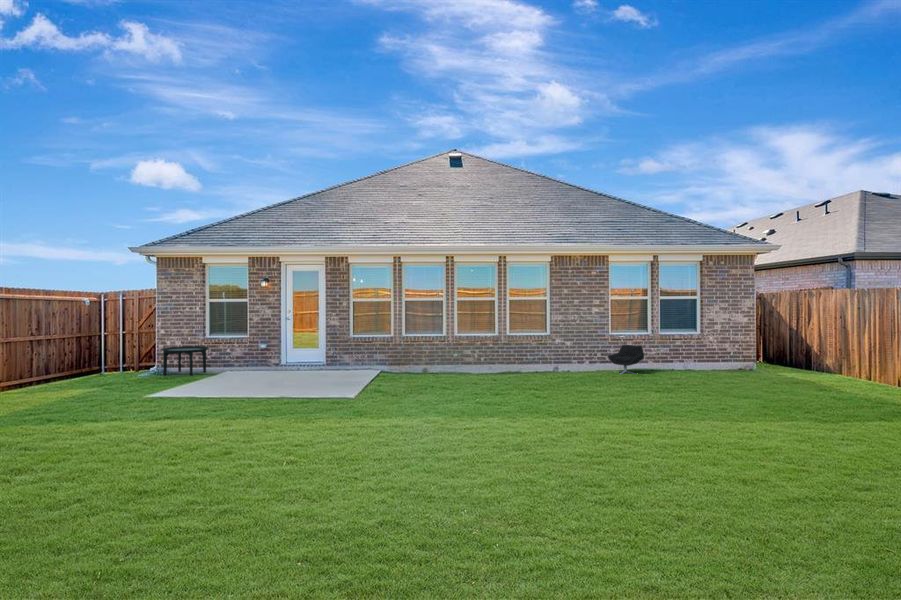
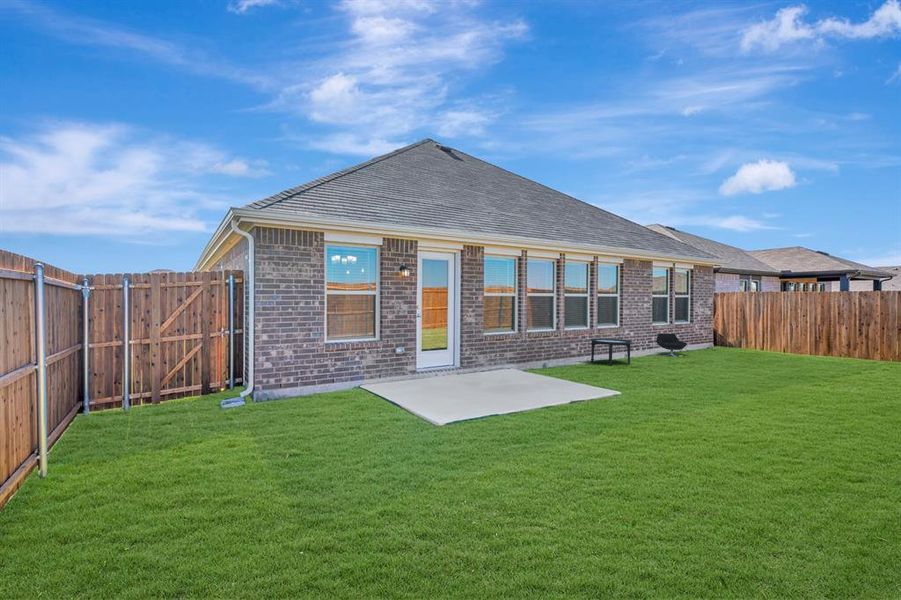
round table: present [161,346,208,376] -> present [590,338,632,366]

